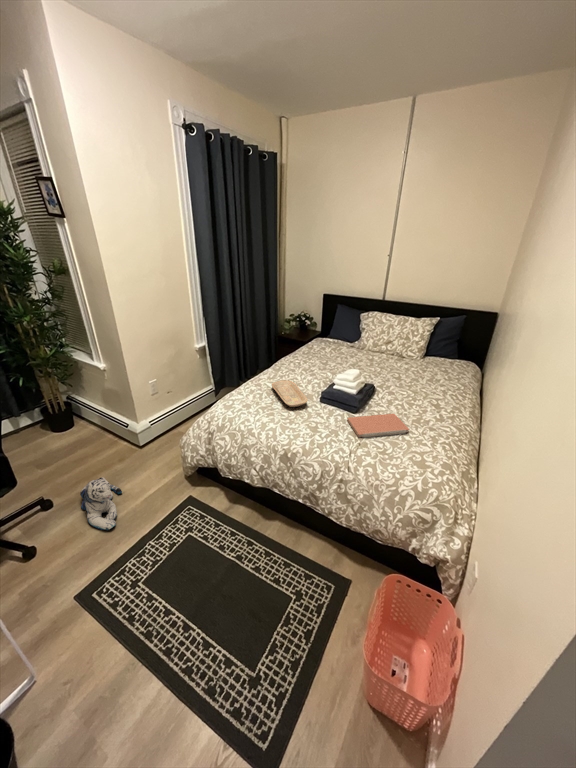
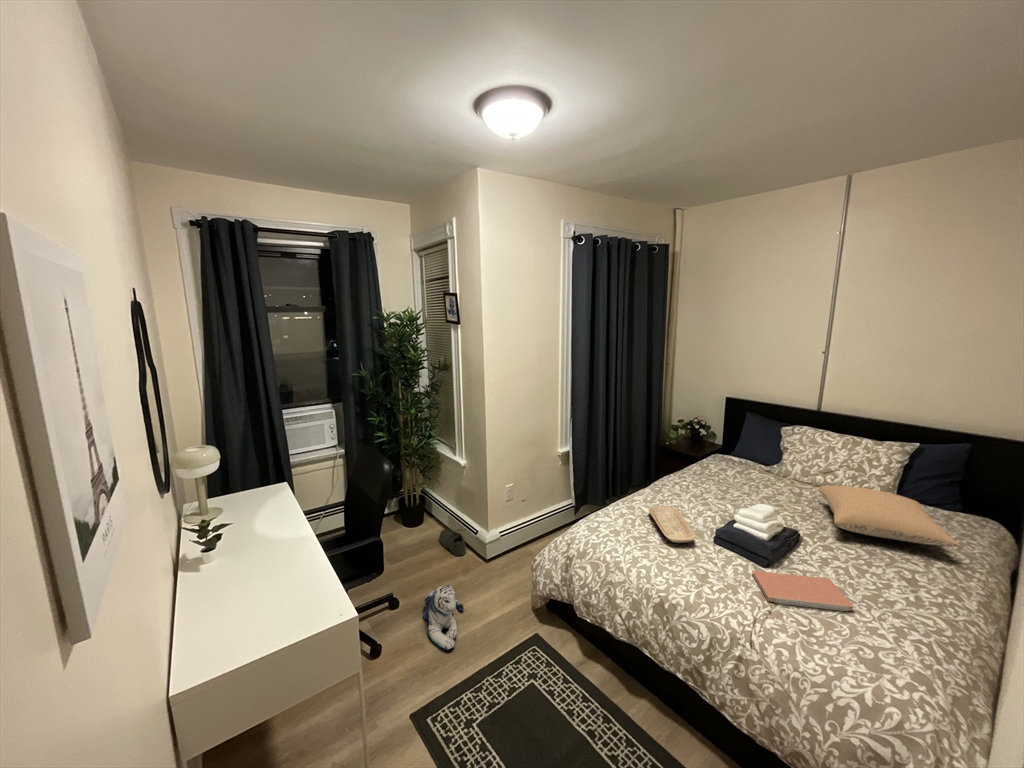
pillow: none [384,350,462,381] -> present [818,486,960,547]
shoe: none [91,422,120,448] -> present [440,529,466,556]

